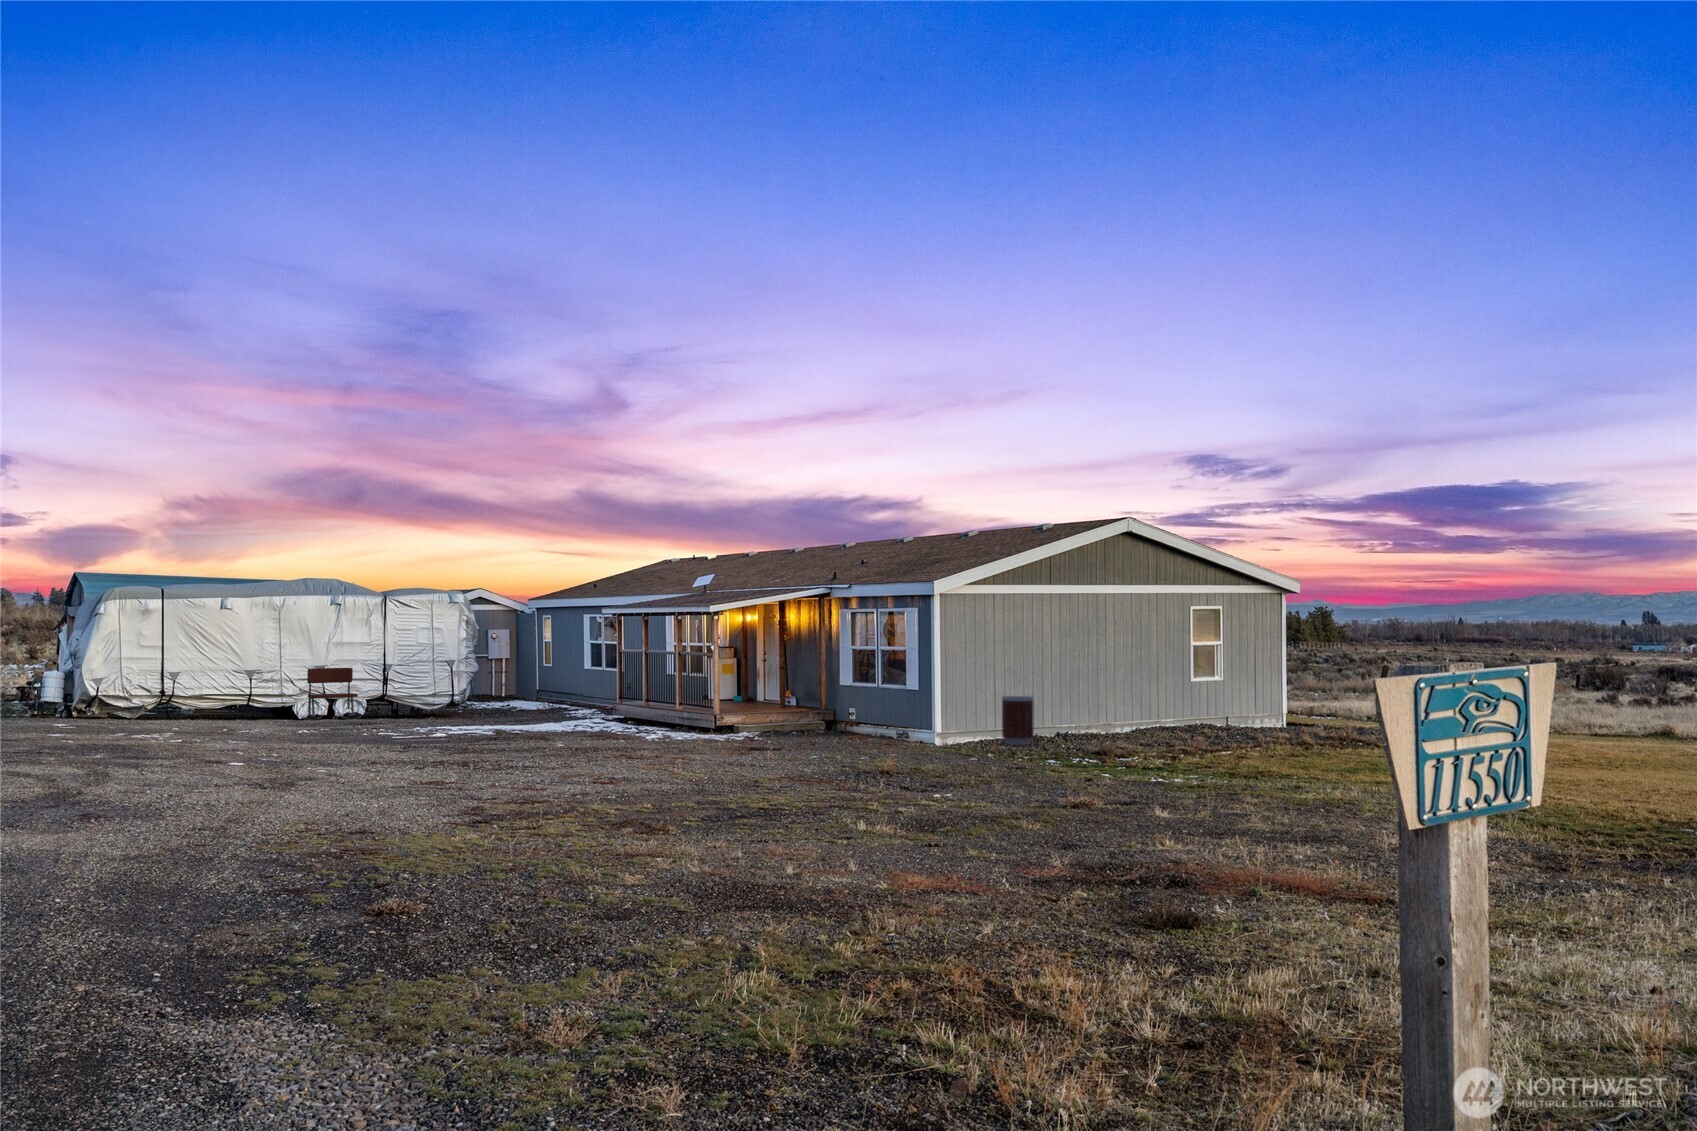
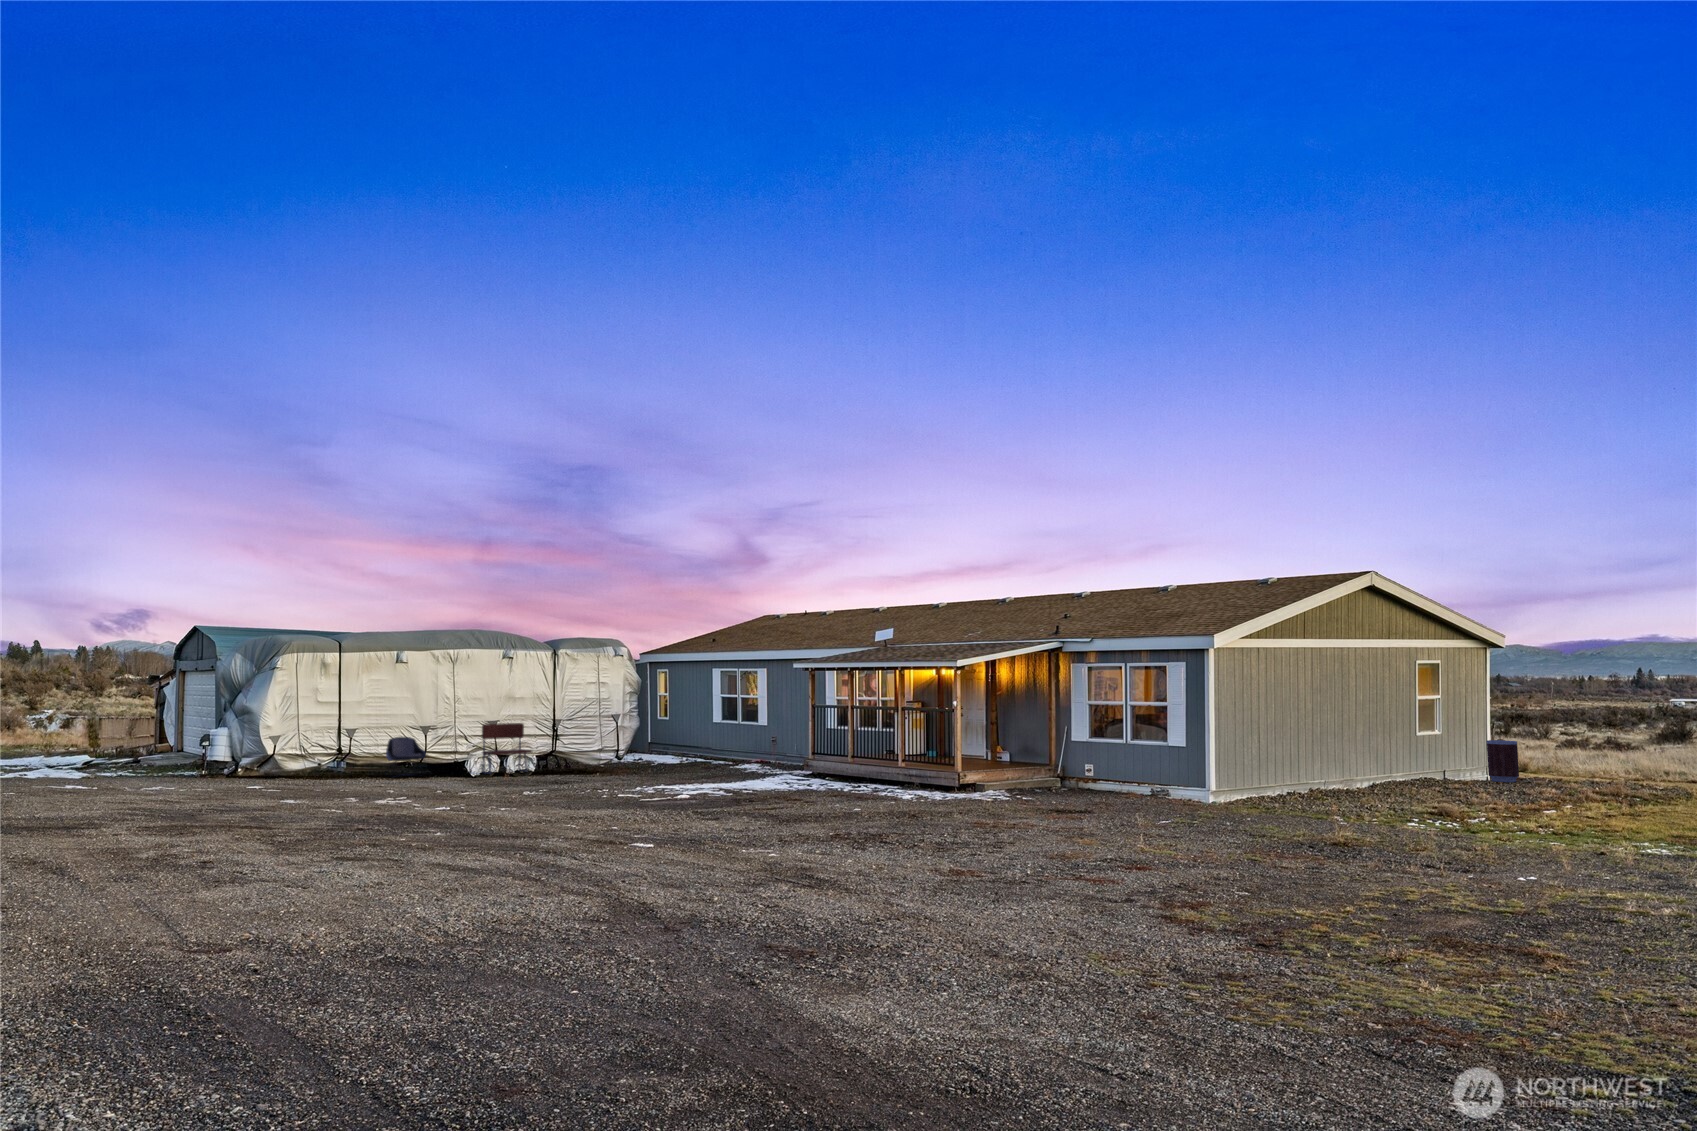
lounge chair: none [208,680,248,720] -> present [385,737,426,776]
trash can: present [1002,696,1034,745] -> present [1486,740,1519,782]

